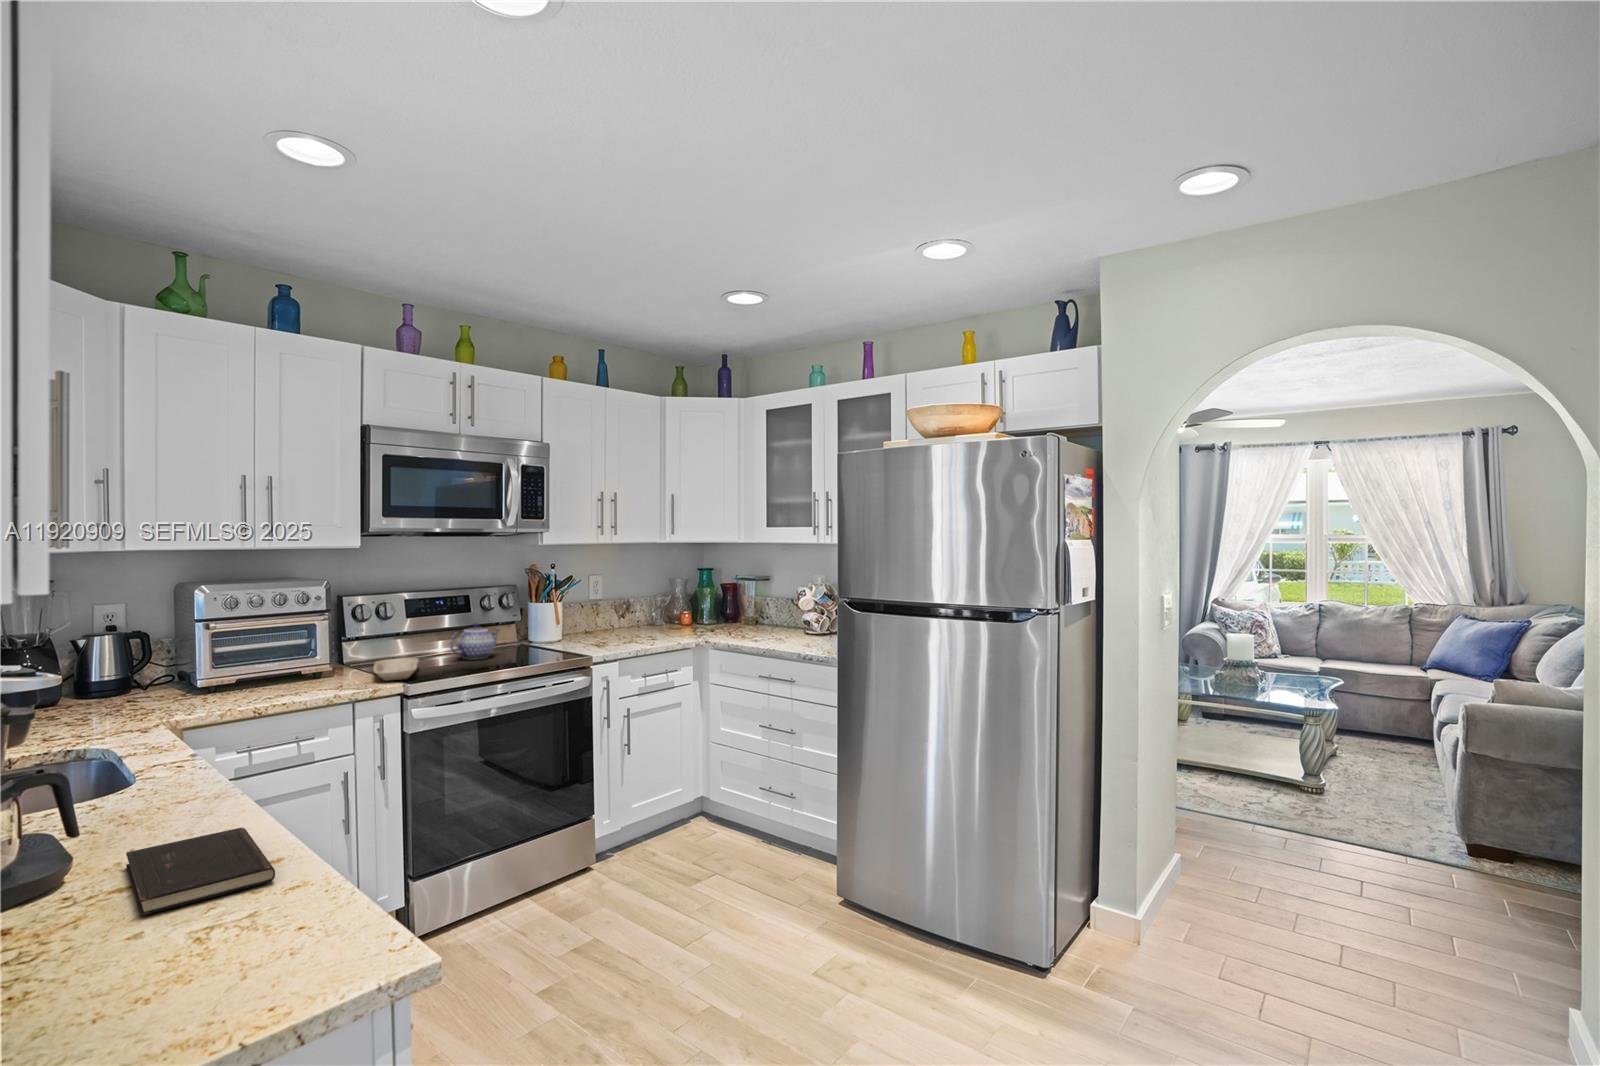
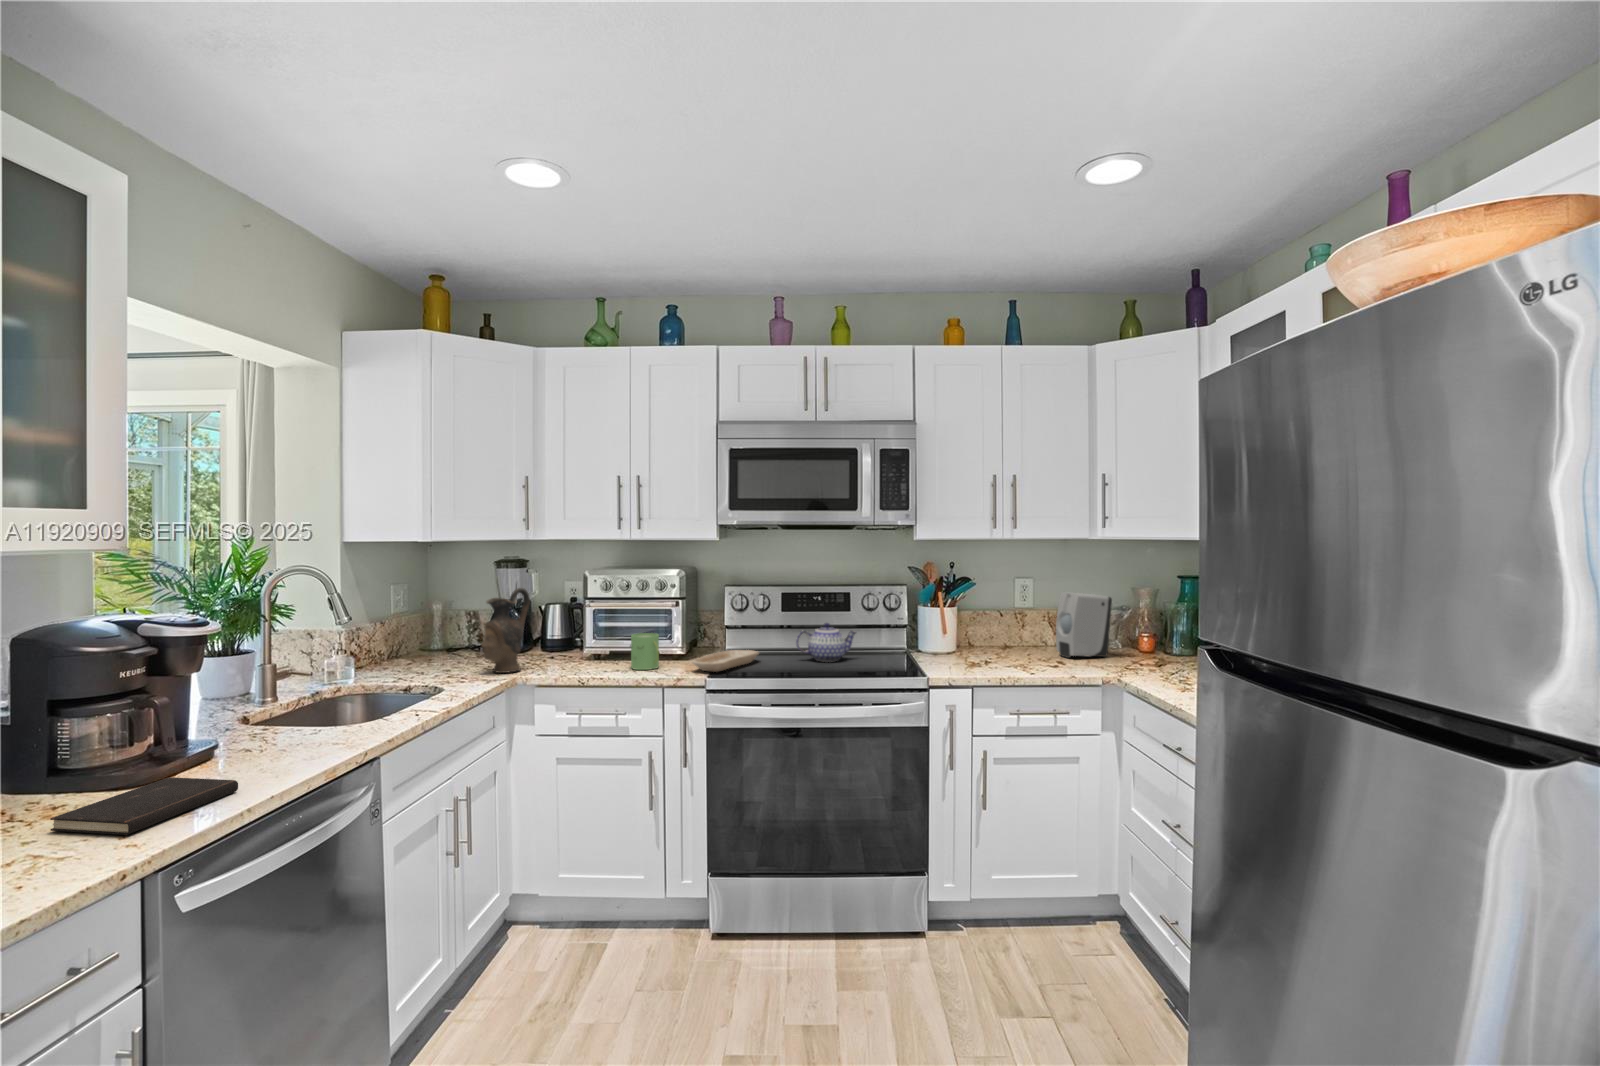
soap dispenser: none [635,584,673,634] -> present [1056,592,1112,658]
ceramic pitcher: none [87,610,148,722] -> present [482,588,530,673]
mug: none [290,650,333,691] -> present [630,633,659,670]

